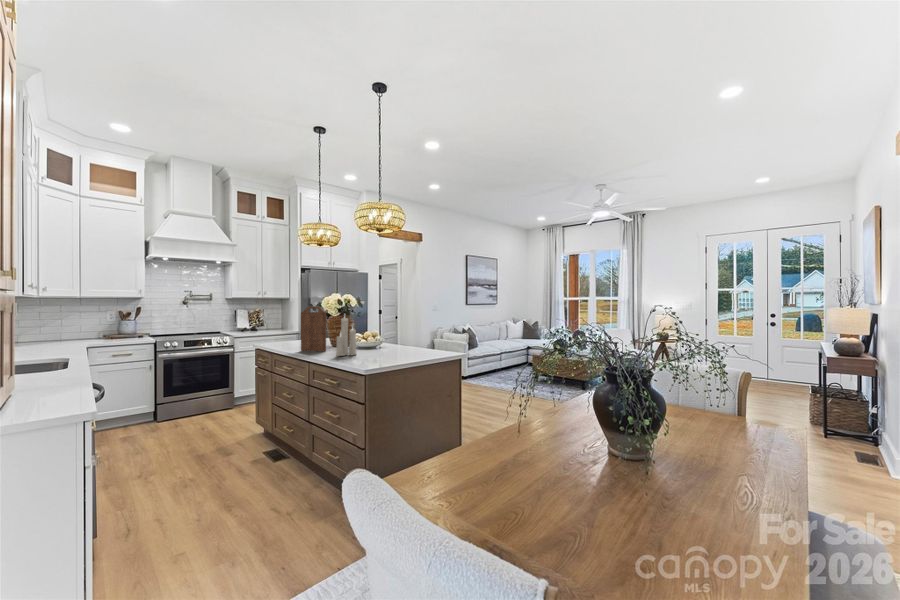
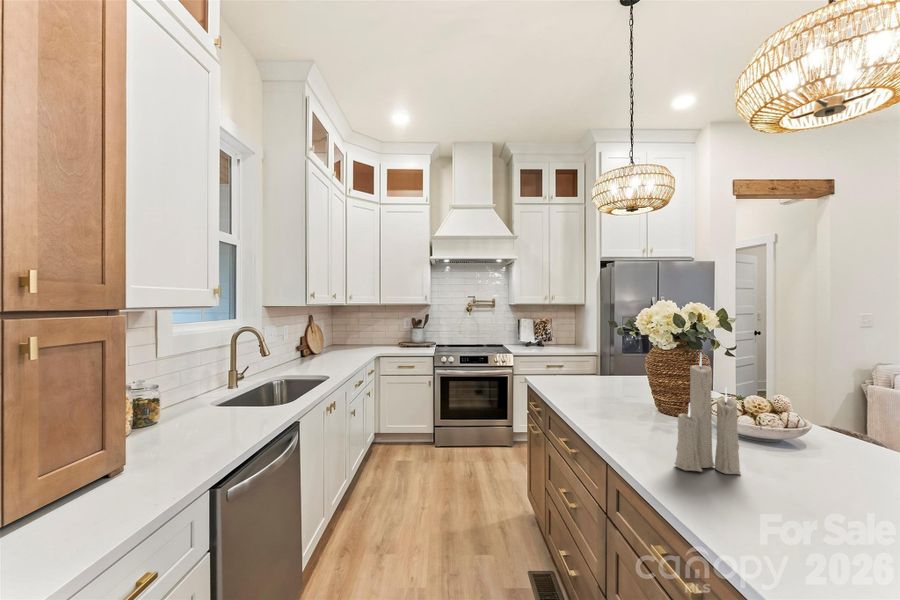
cutting board: present [301,306,326,351] -> none [590,326,645,429]

